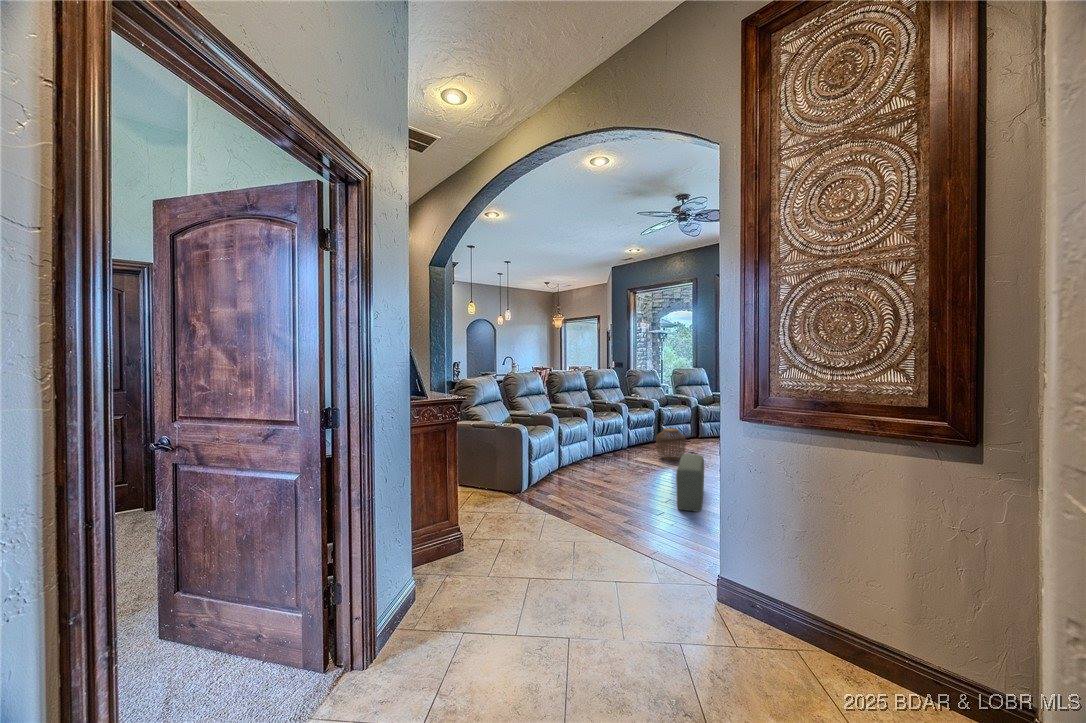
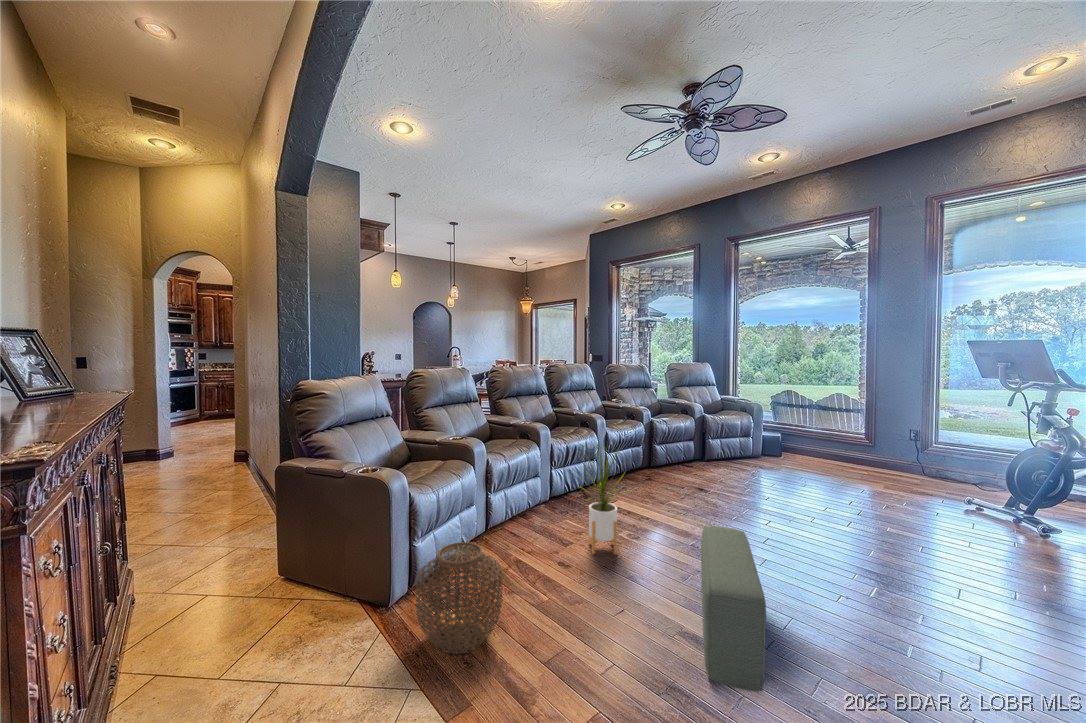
house plant: none [609,411,646,477] -> present [586,445,623,554]
woven basket: present [656,428,686,461] -> present [416,542,502,654]

